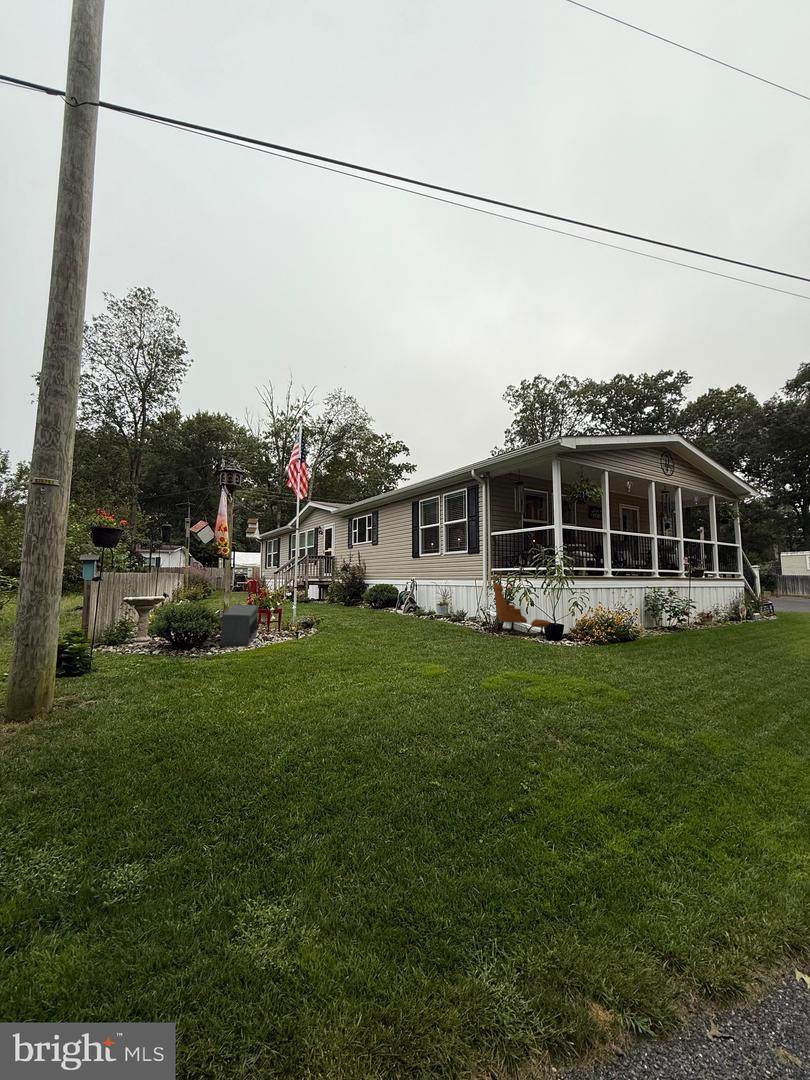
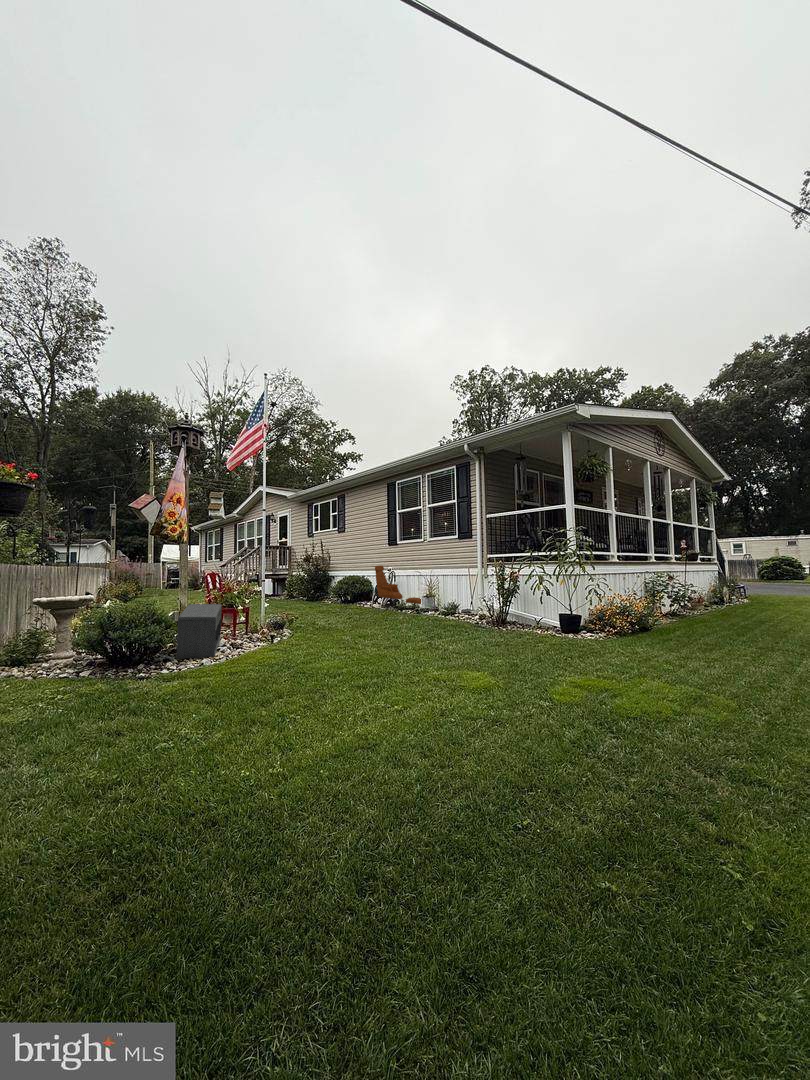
lounge chair: present [494,583,551,636] -> present [375,566,421,610]

